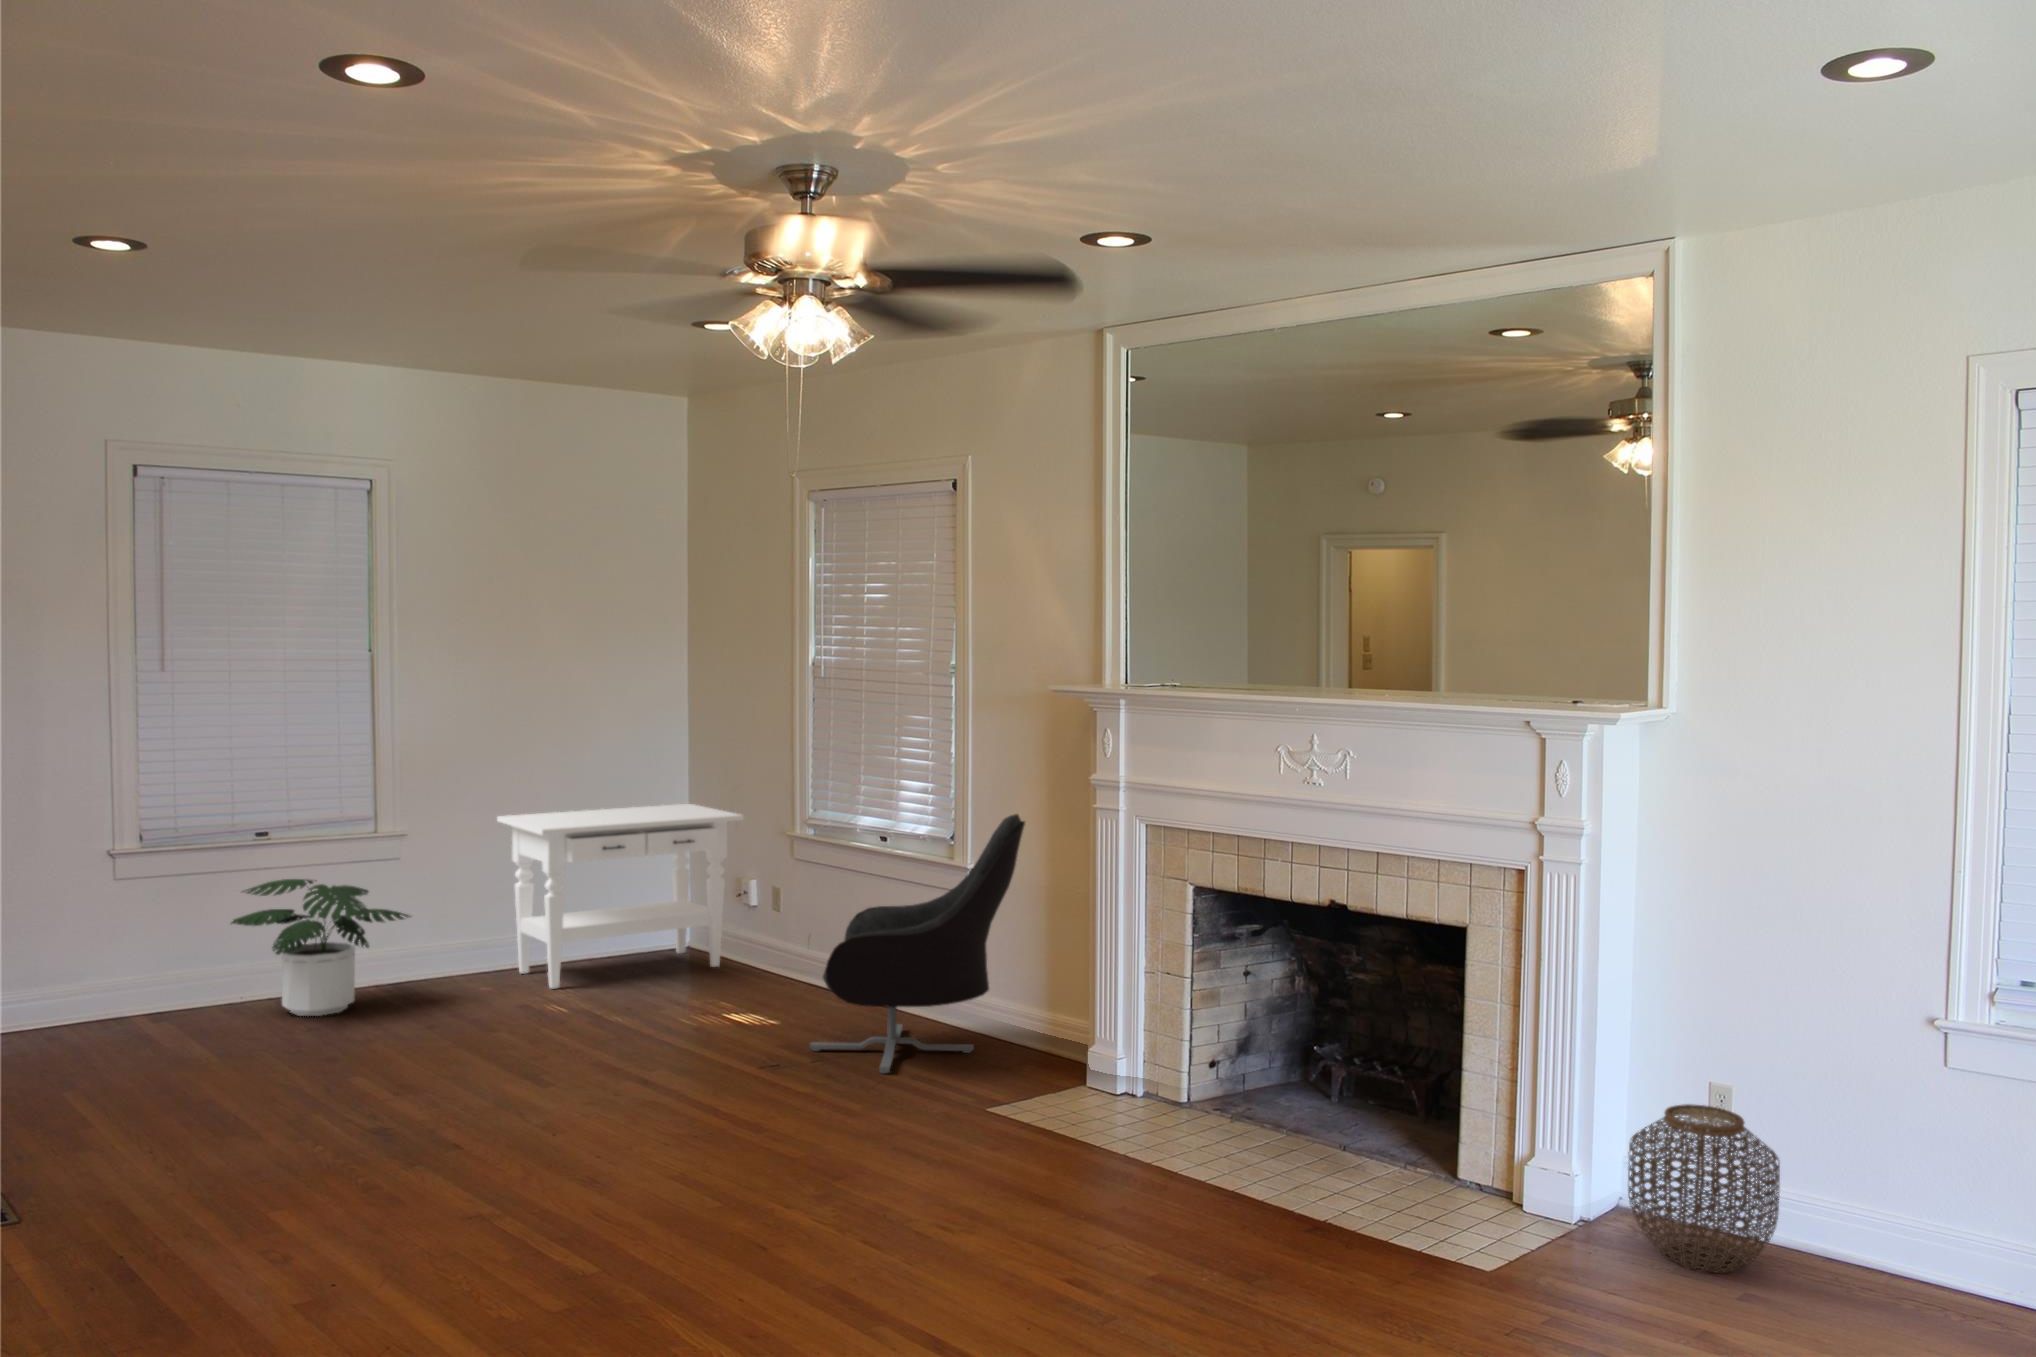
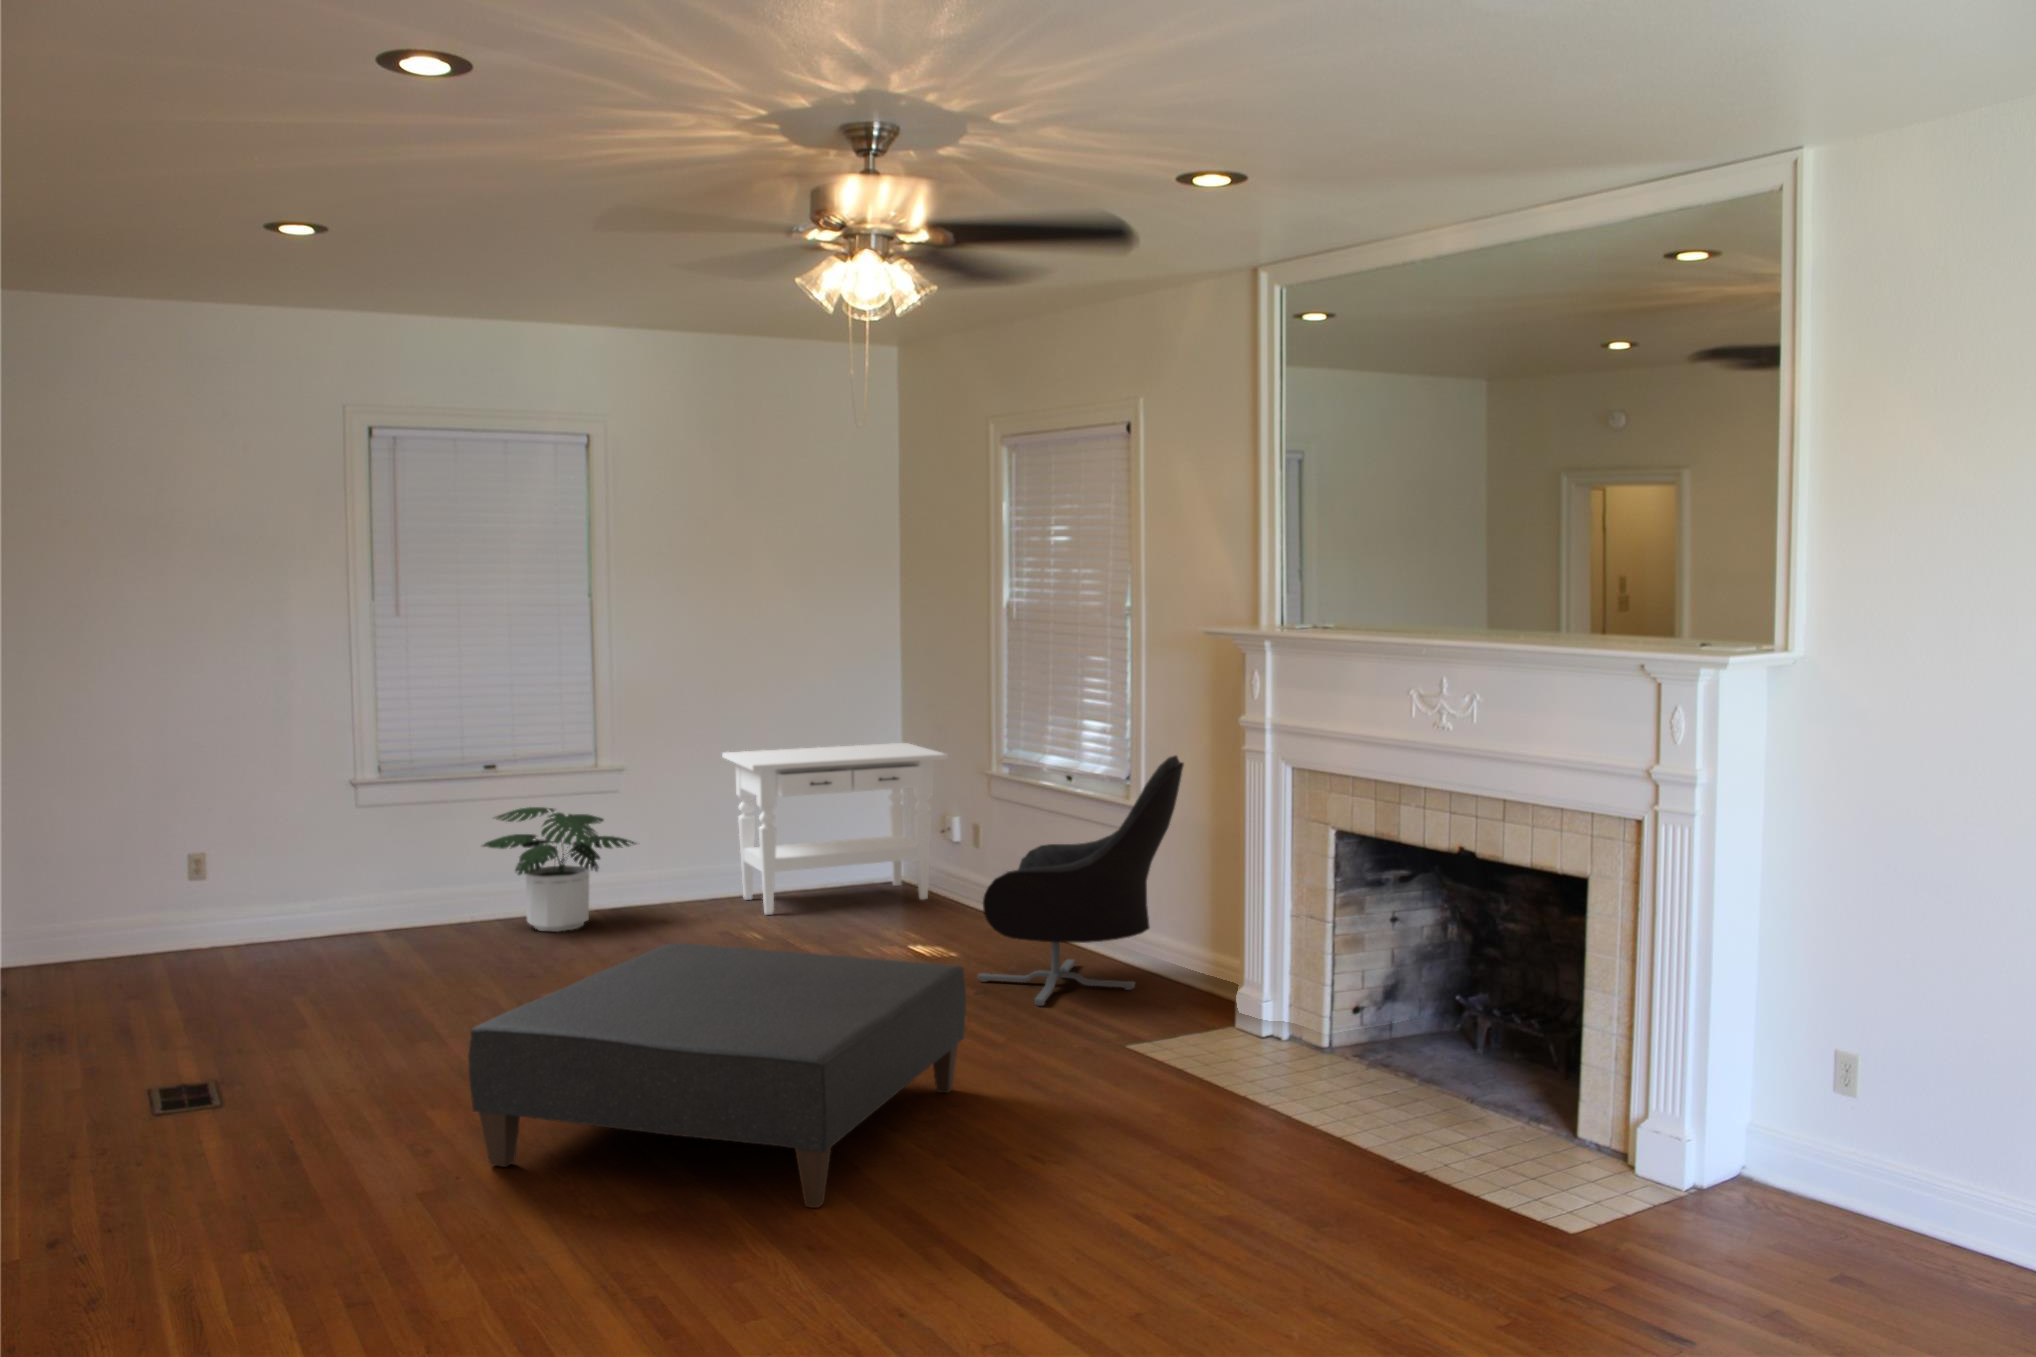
ottoman: none [329,1025,847,1304] -> present [468,943,966,1208]
woven basket: present [1628,1104,1780,1273] -> none [1736,1073,1904,1254]

